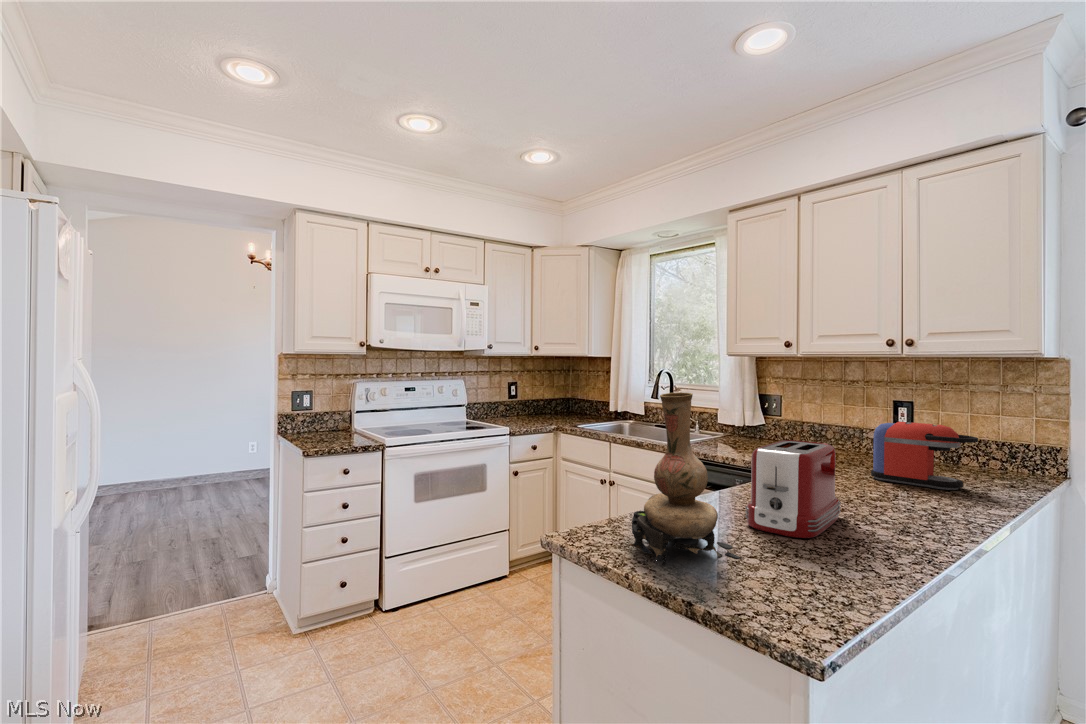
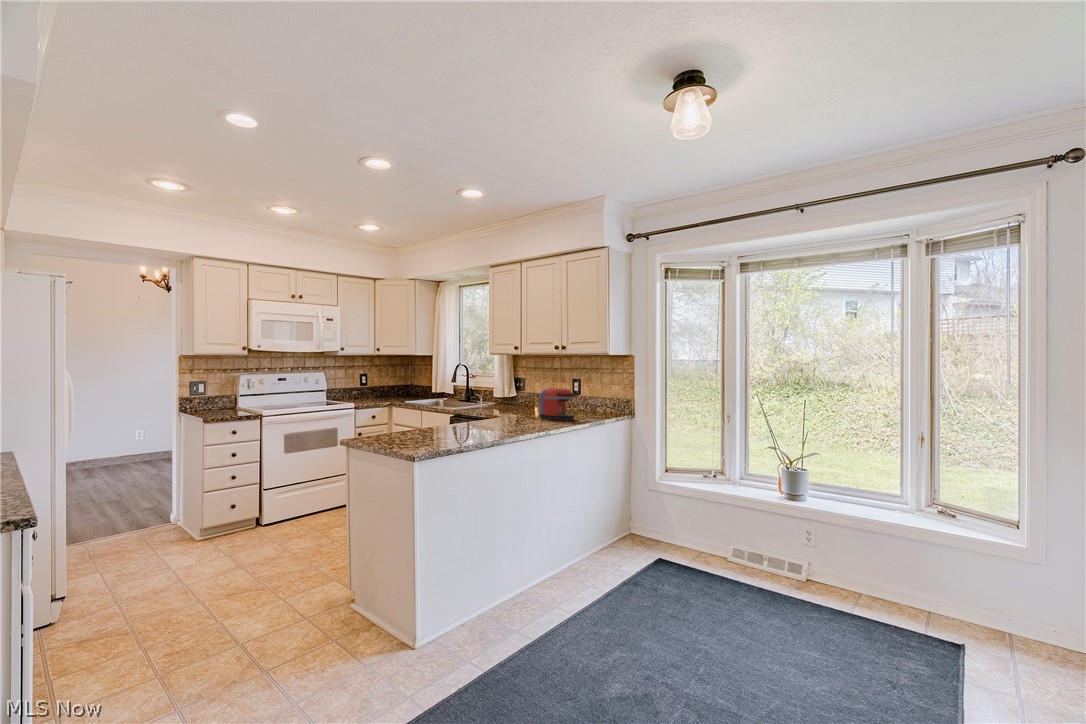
vase: present [629,392,742,565] -> none [379,372,428,443]
toaster: present [745,440,841,538] -> none [445,396,493,435]

